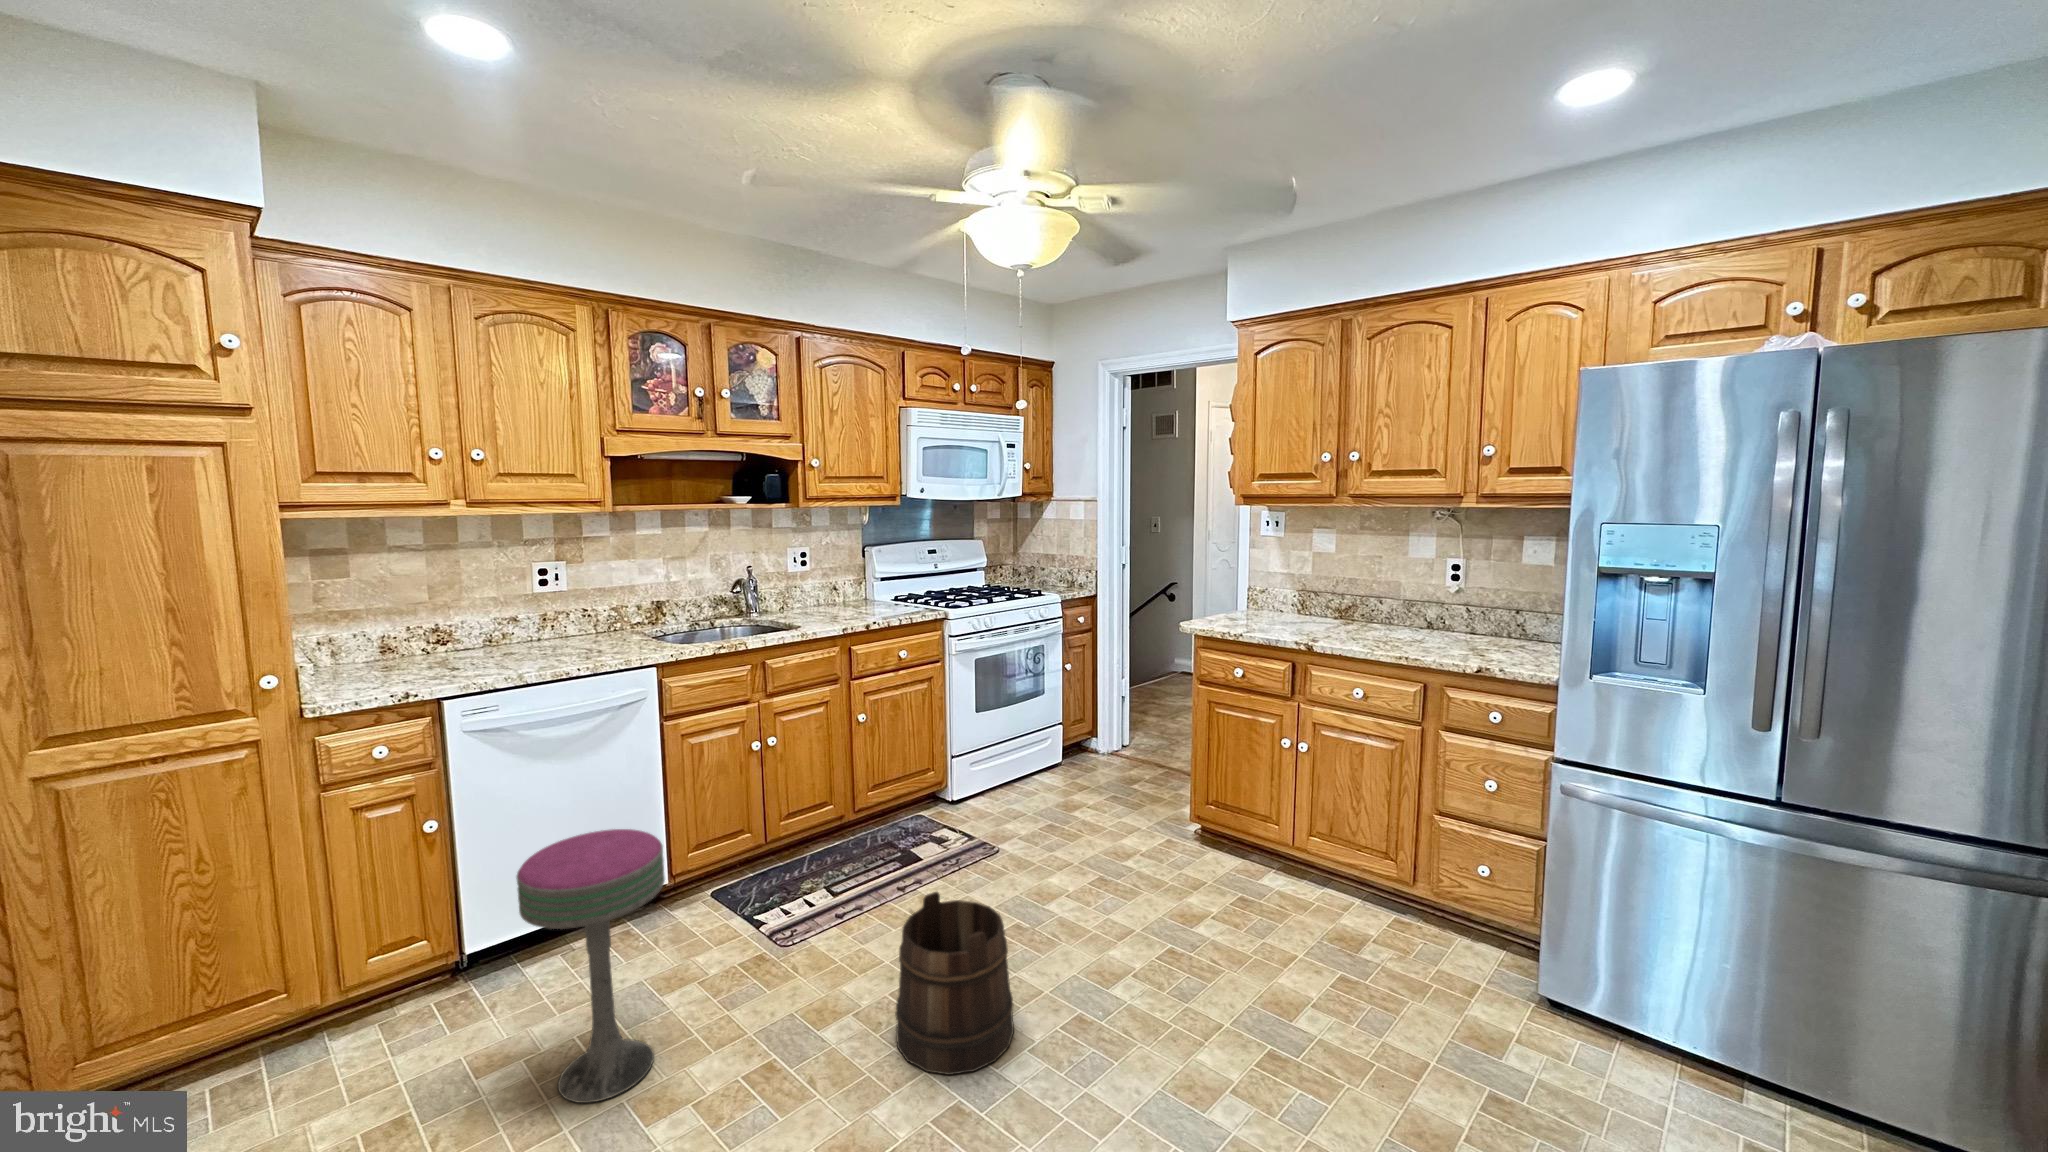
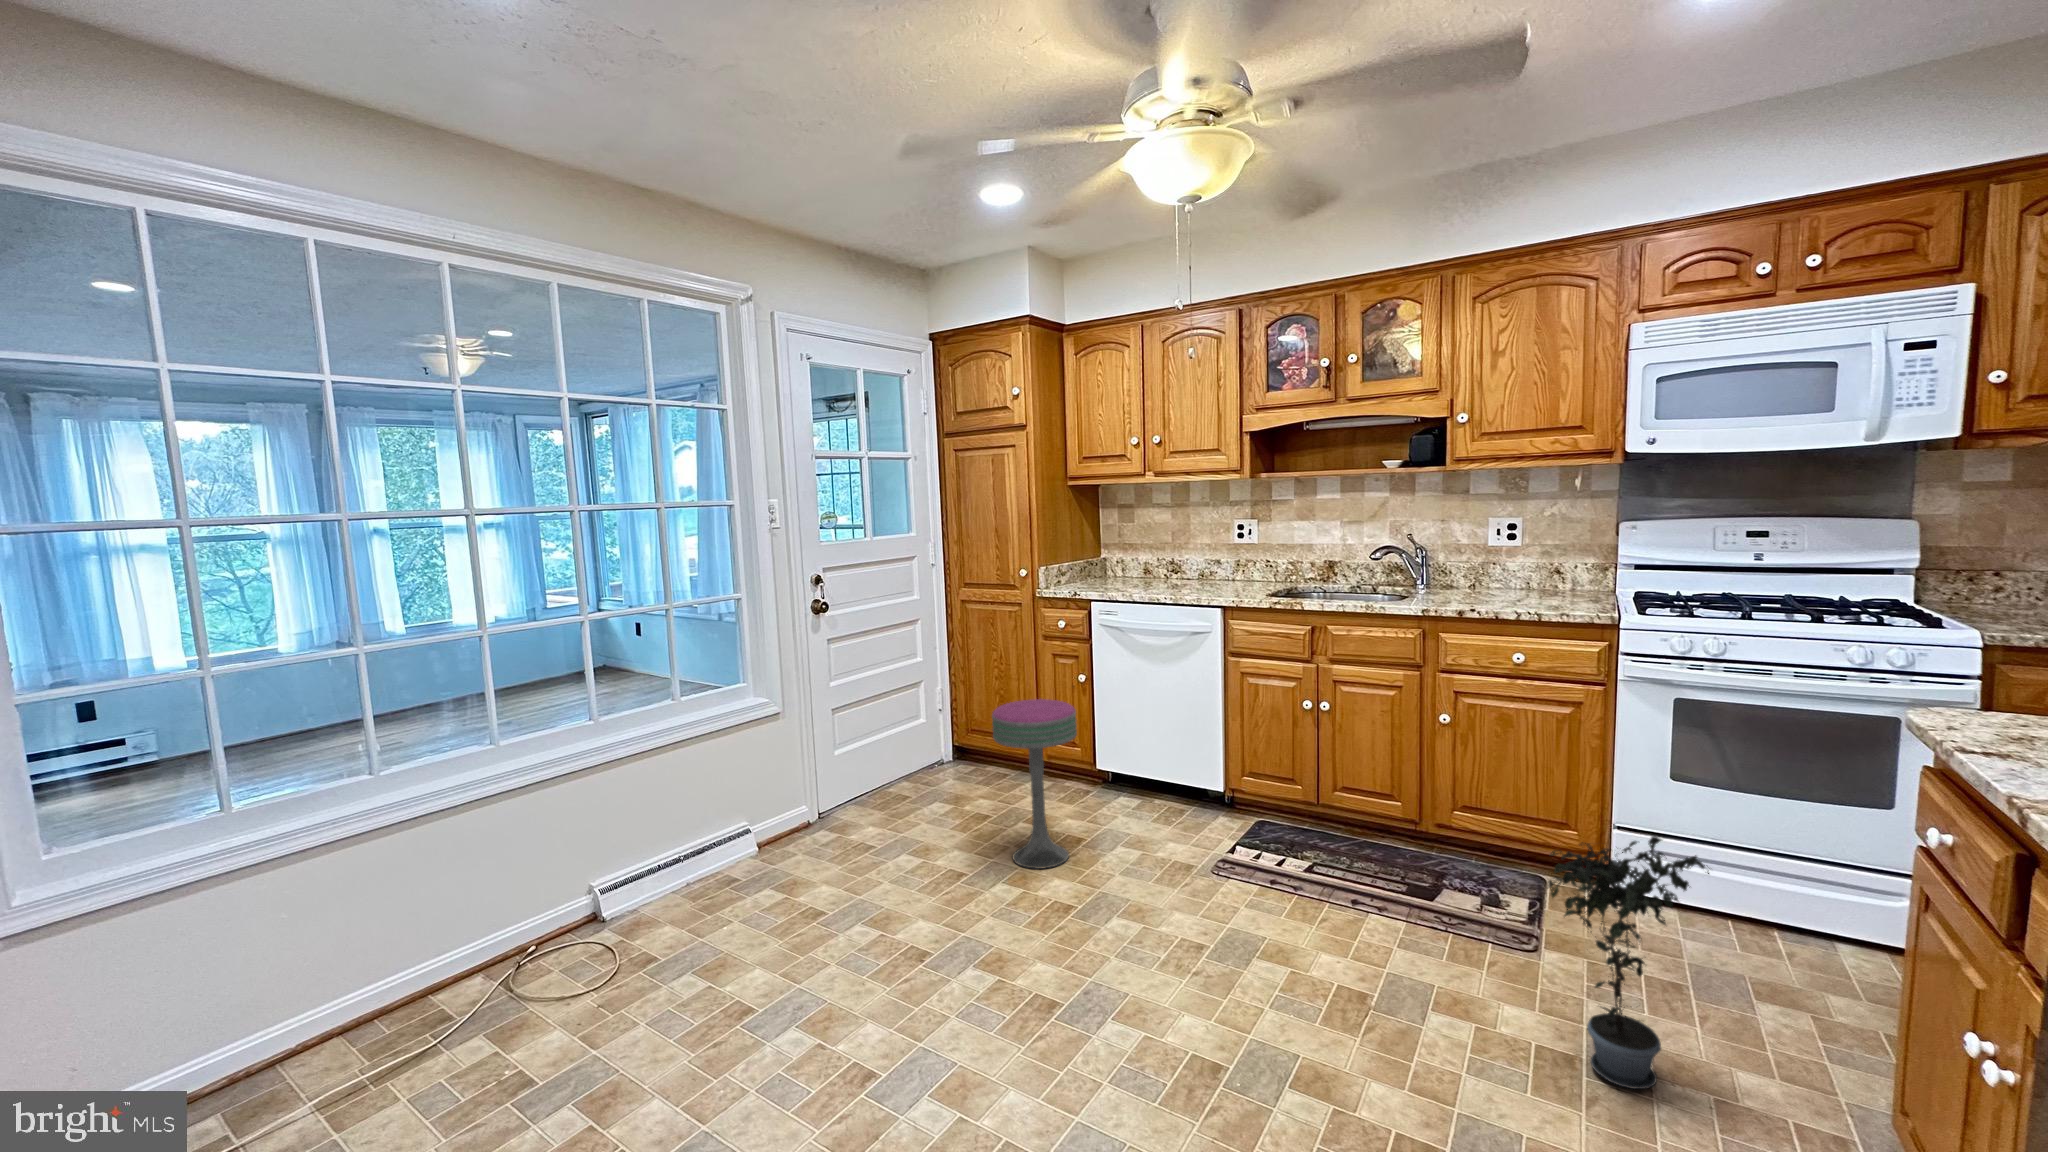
potted plant: none [1100,714,1168,866] -> present [1548,836,1709,1089]
bucket: present [895,892,1014,1075] -> none [1078,849,1191,1012]

